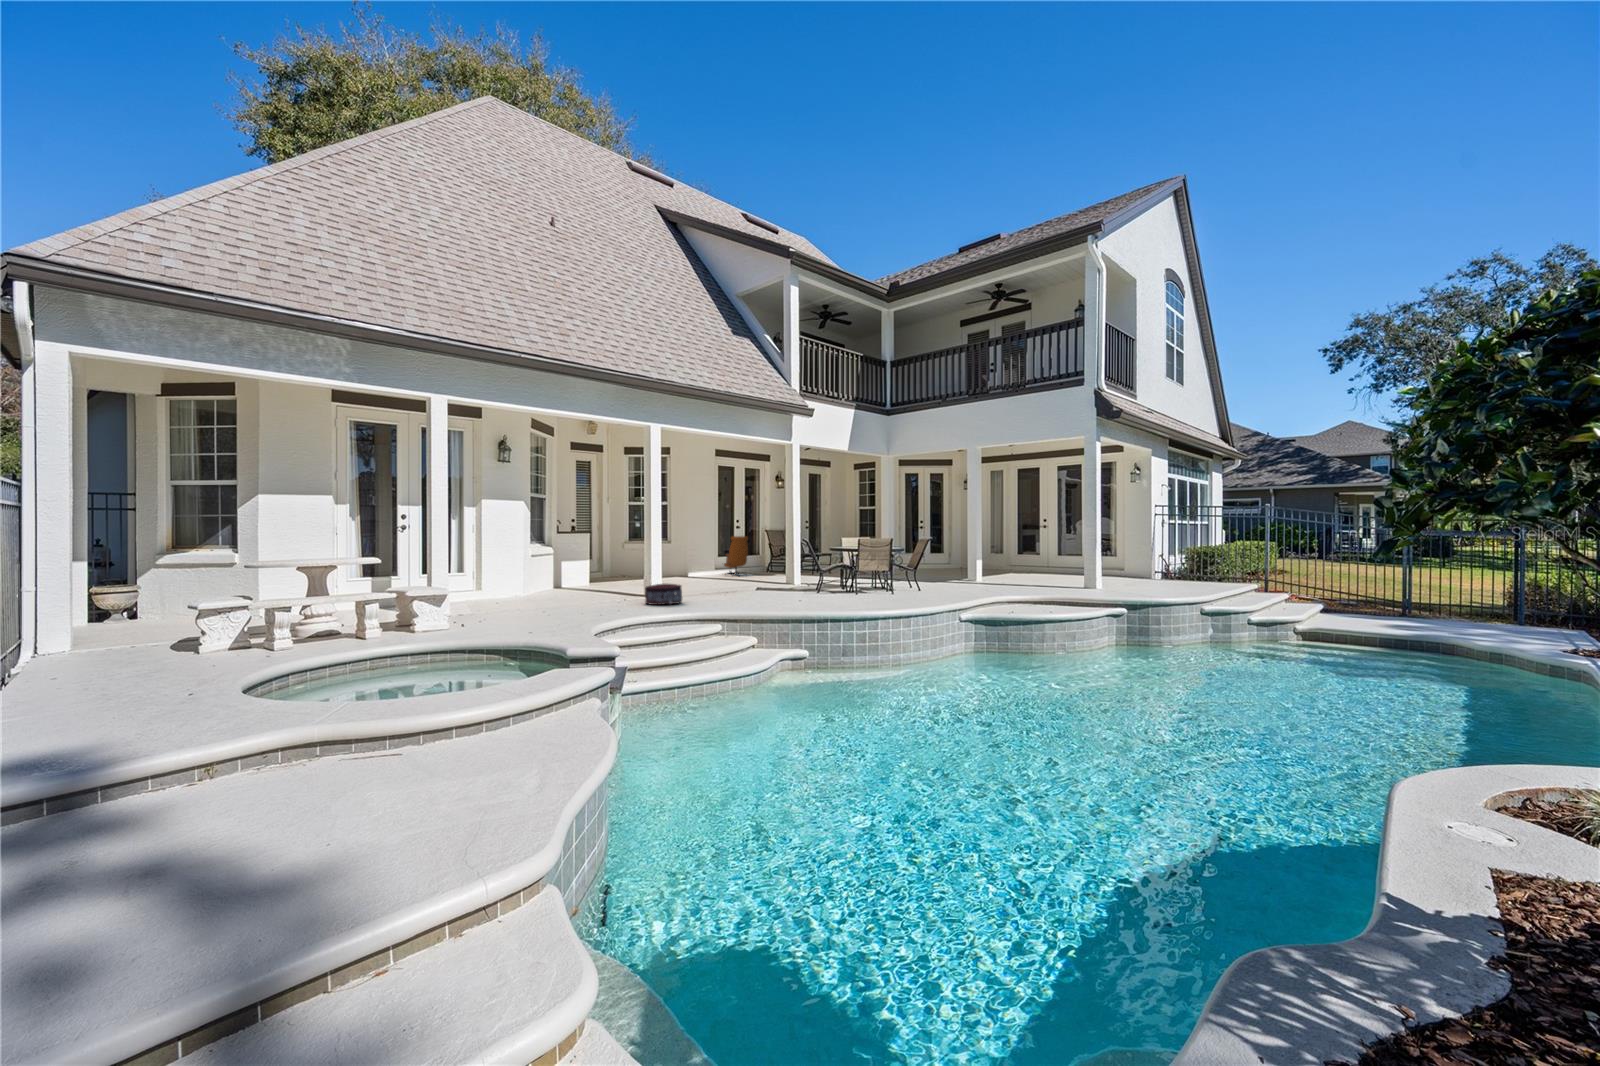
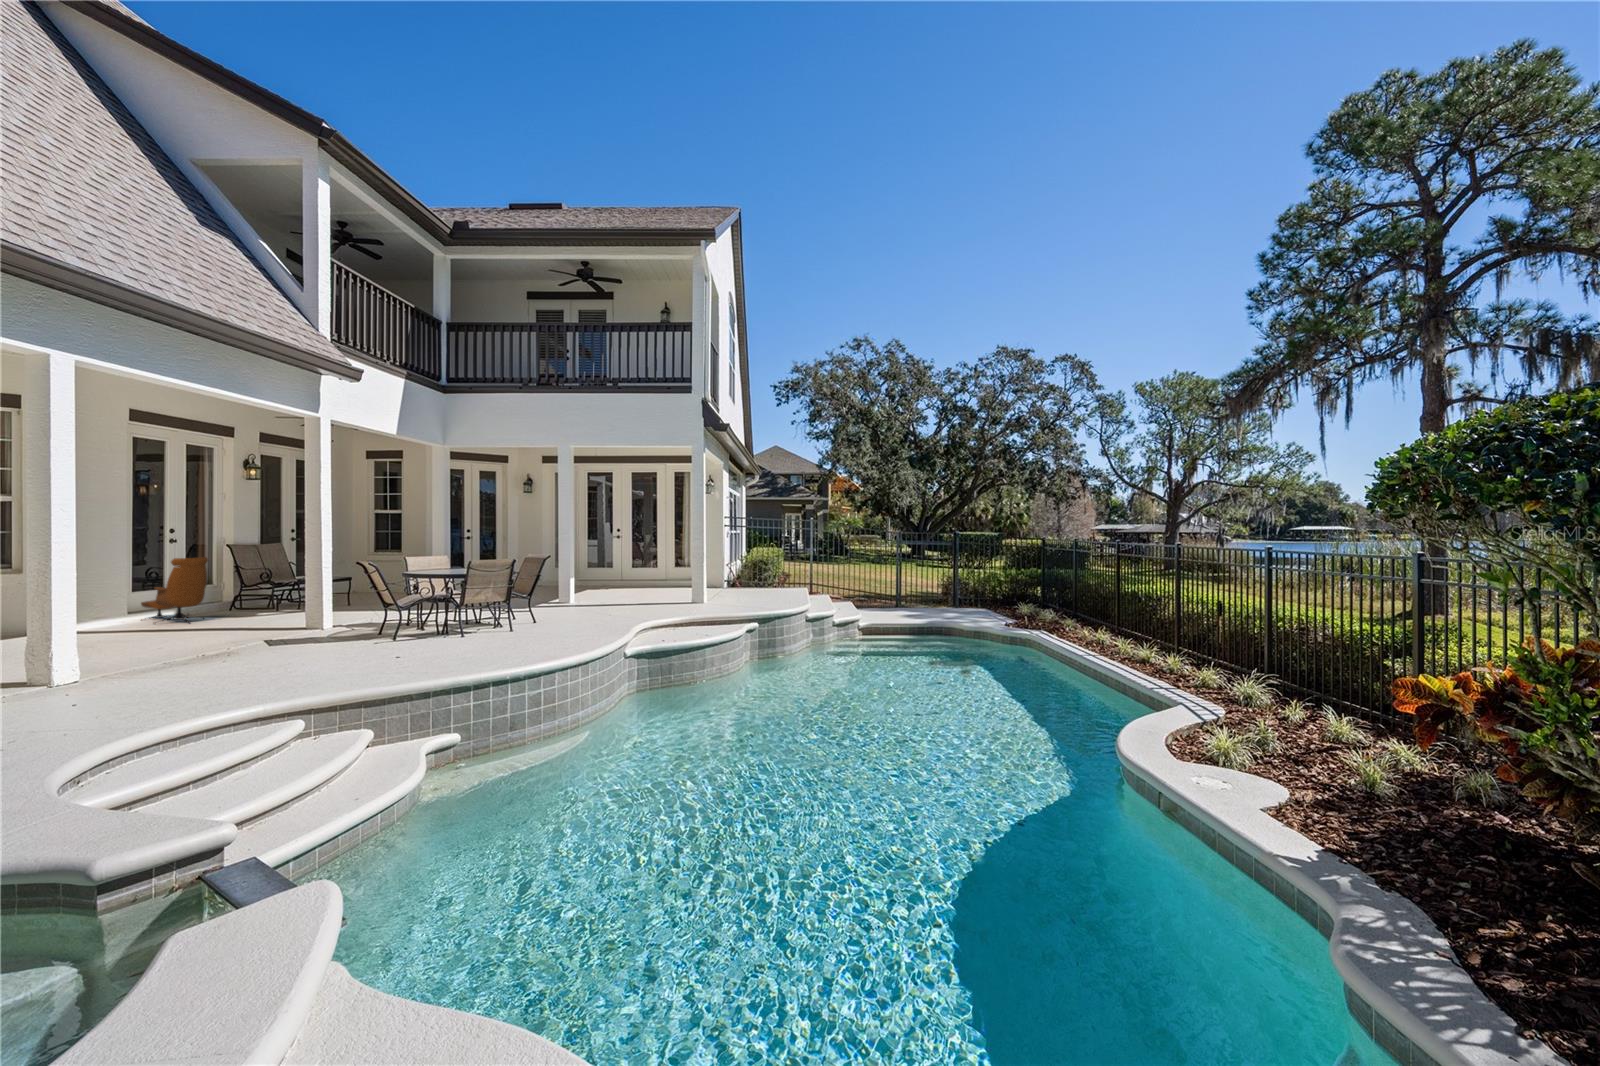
pouf: present [645,584,682,605] -> none [59,669,165,721]

